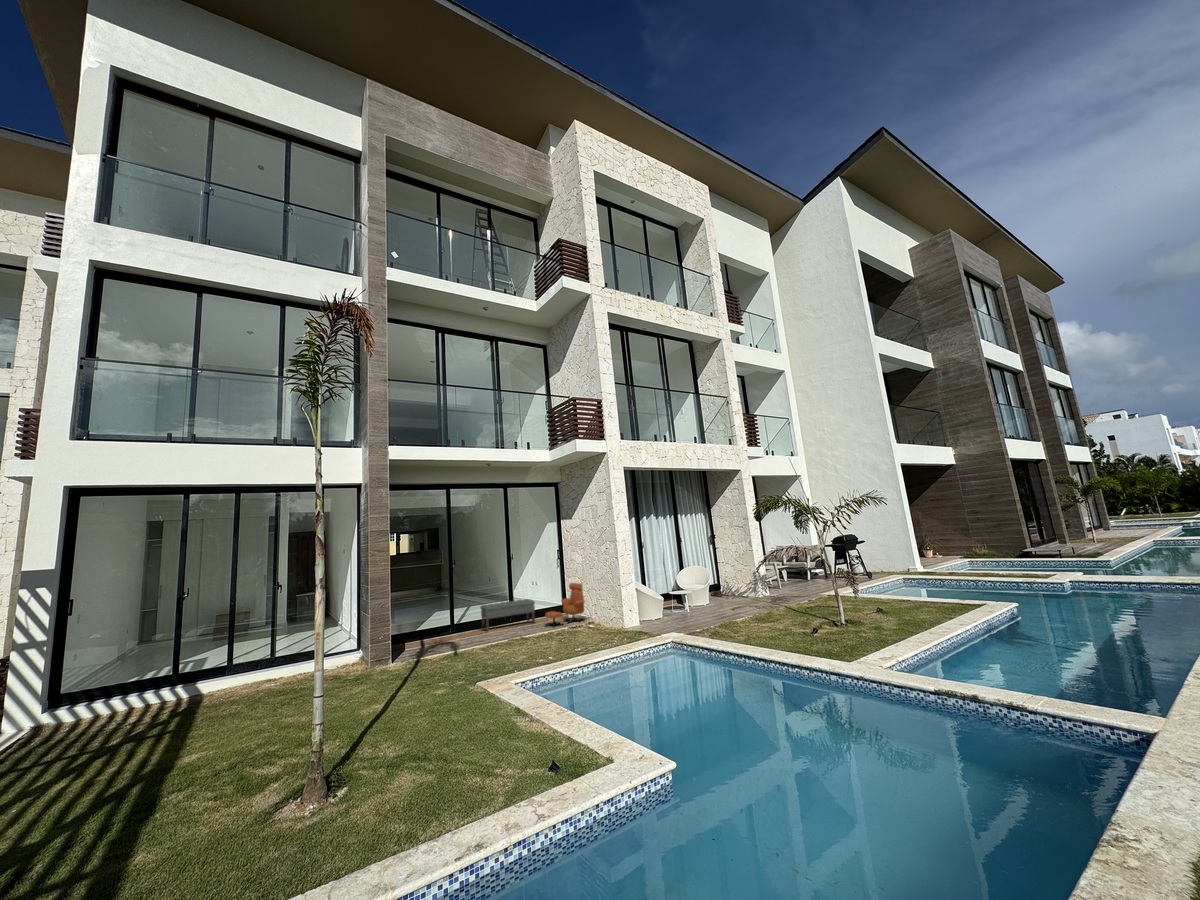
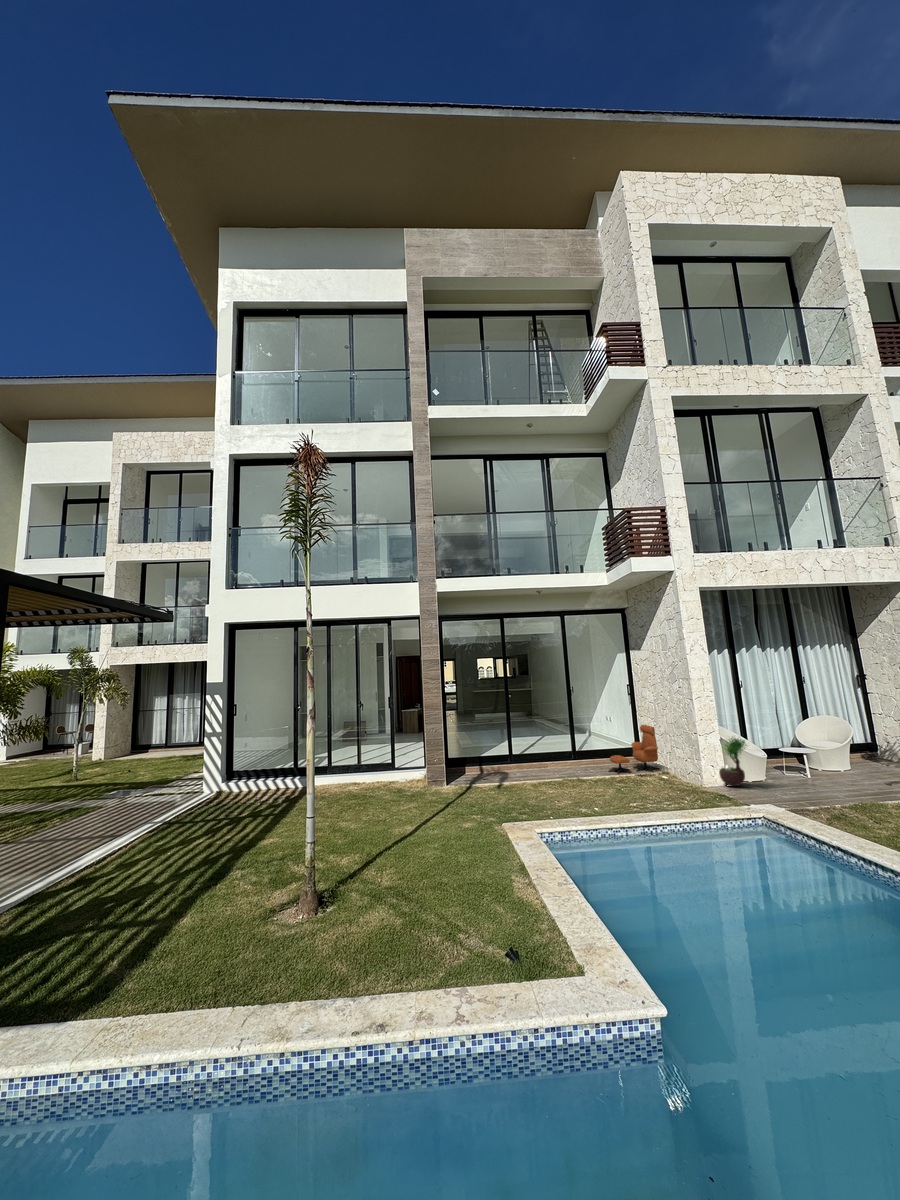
potted tree: none [635,582,657,624] -> present [719,737,747,786]
bench: present [481,599,535,631] -> none [541,738,601,768]

